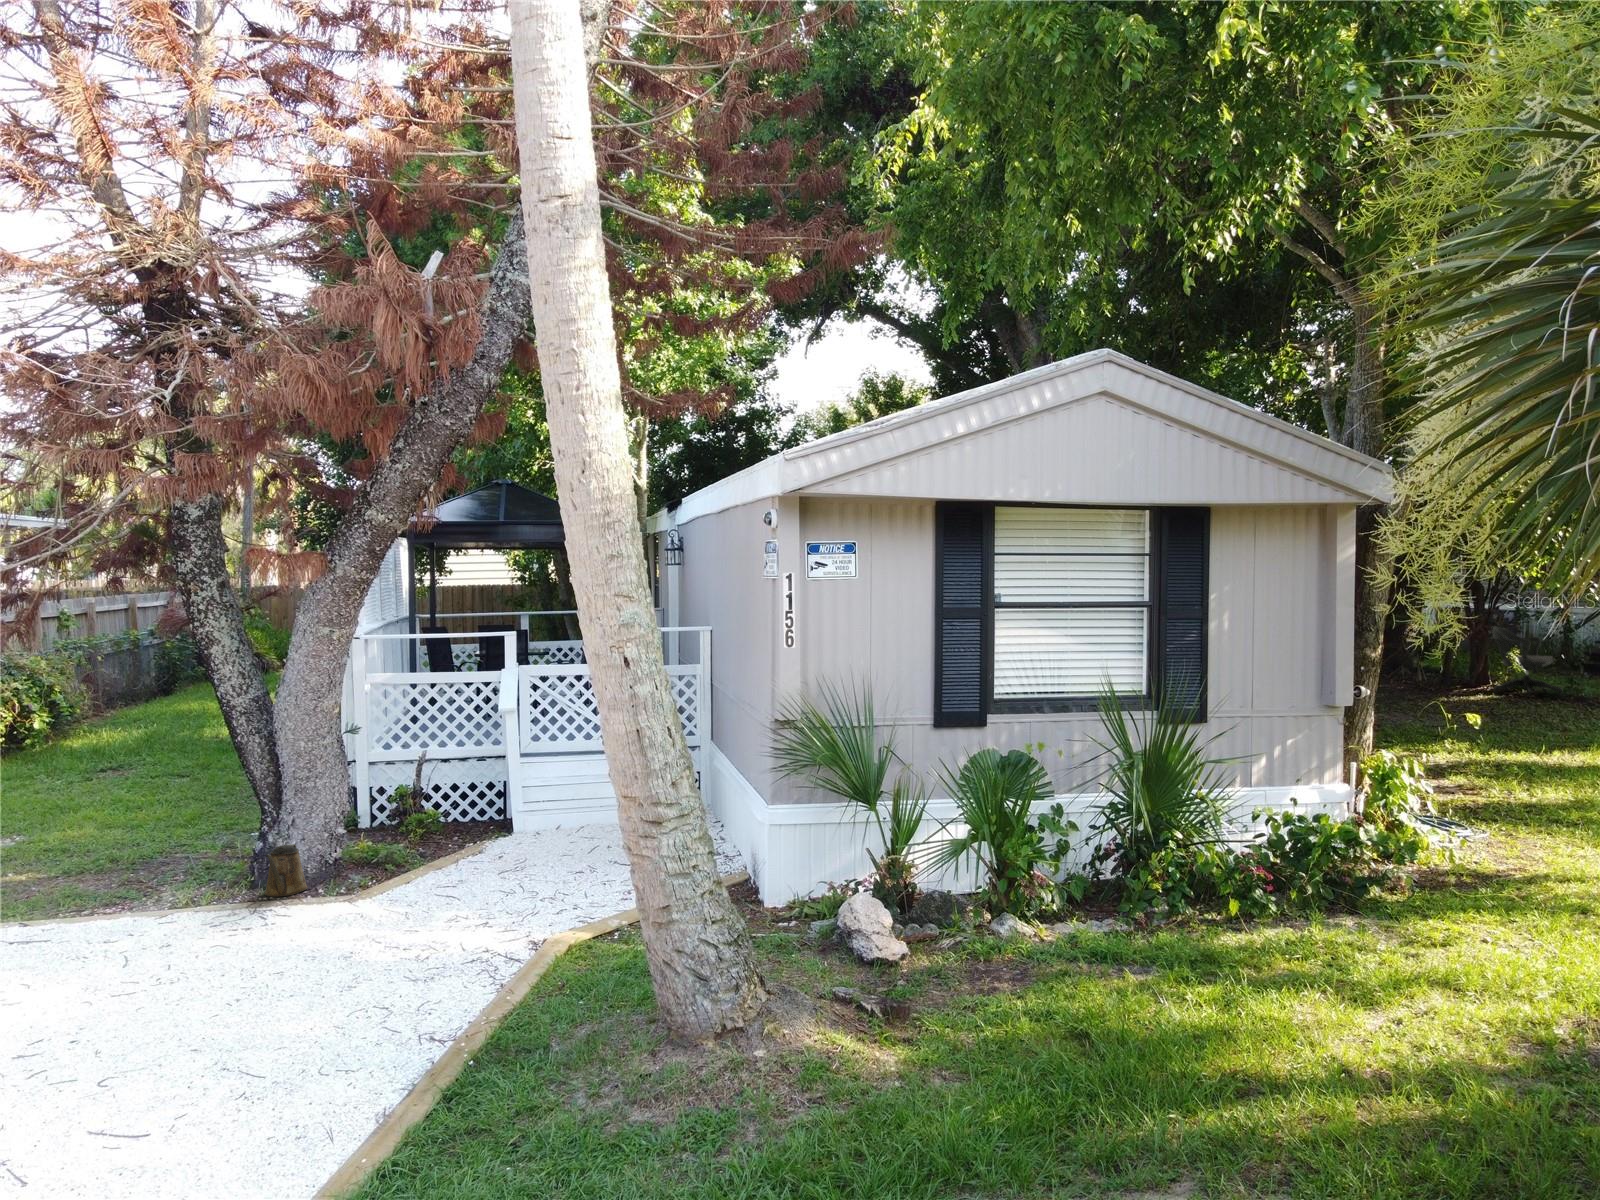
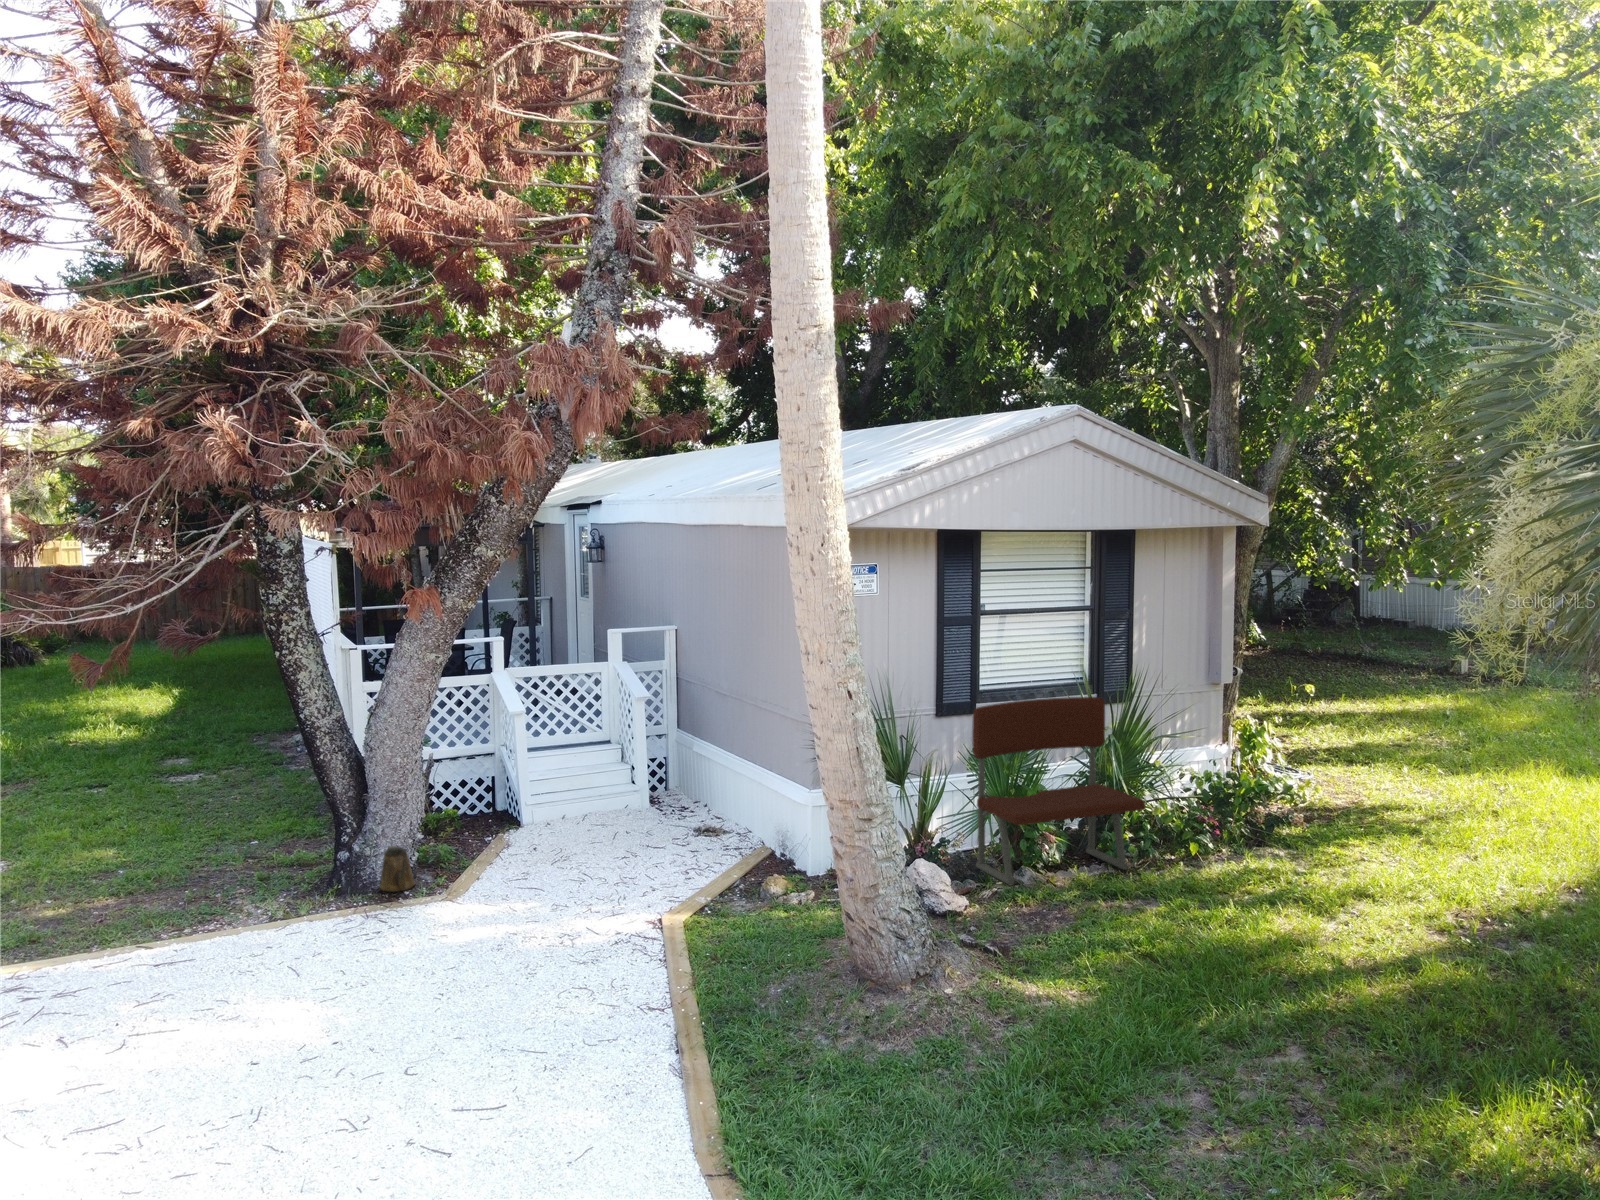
chair: present [1492,627,1562,697] -> none [1264,574,1321,640]
bench: none [926,707,1165,961] -> present [972,697,1145,885]

